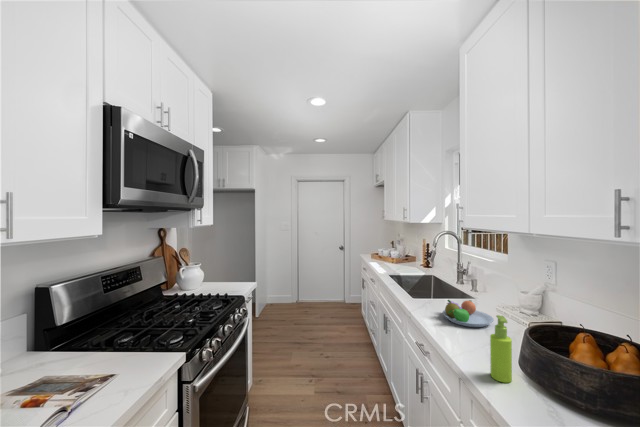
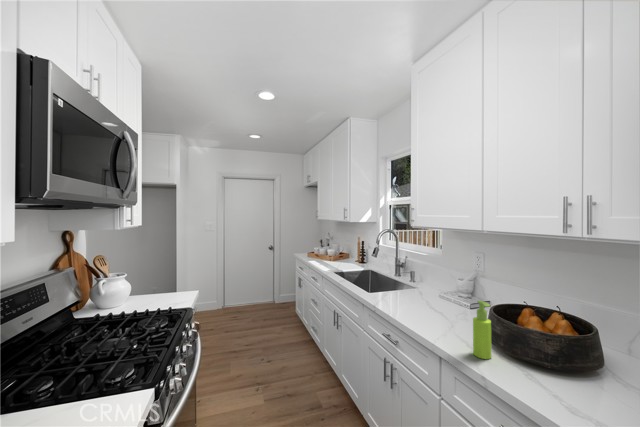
fruit bowl: present [443,300,494,327] -> none [404,290,448,314]

